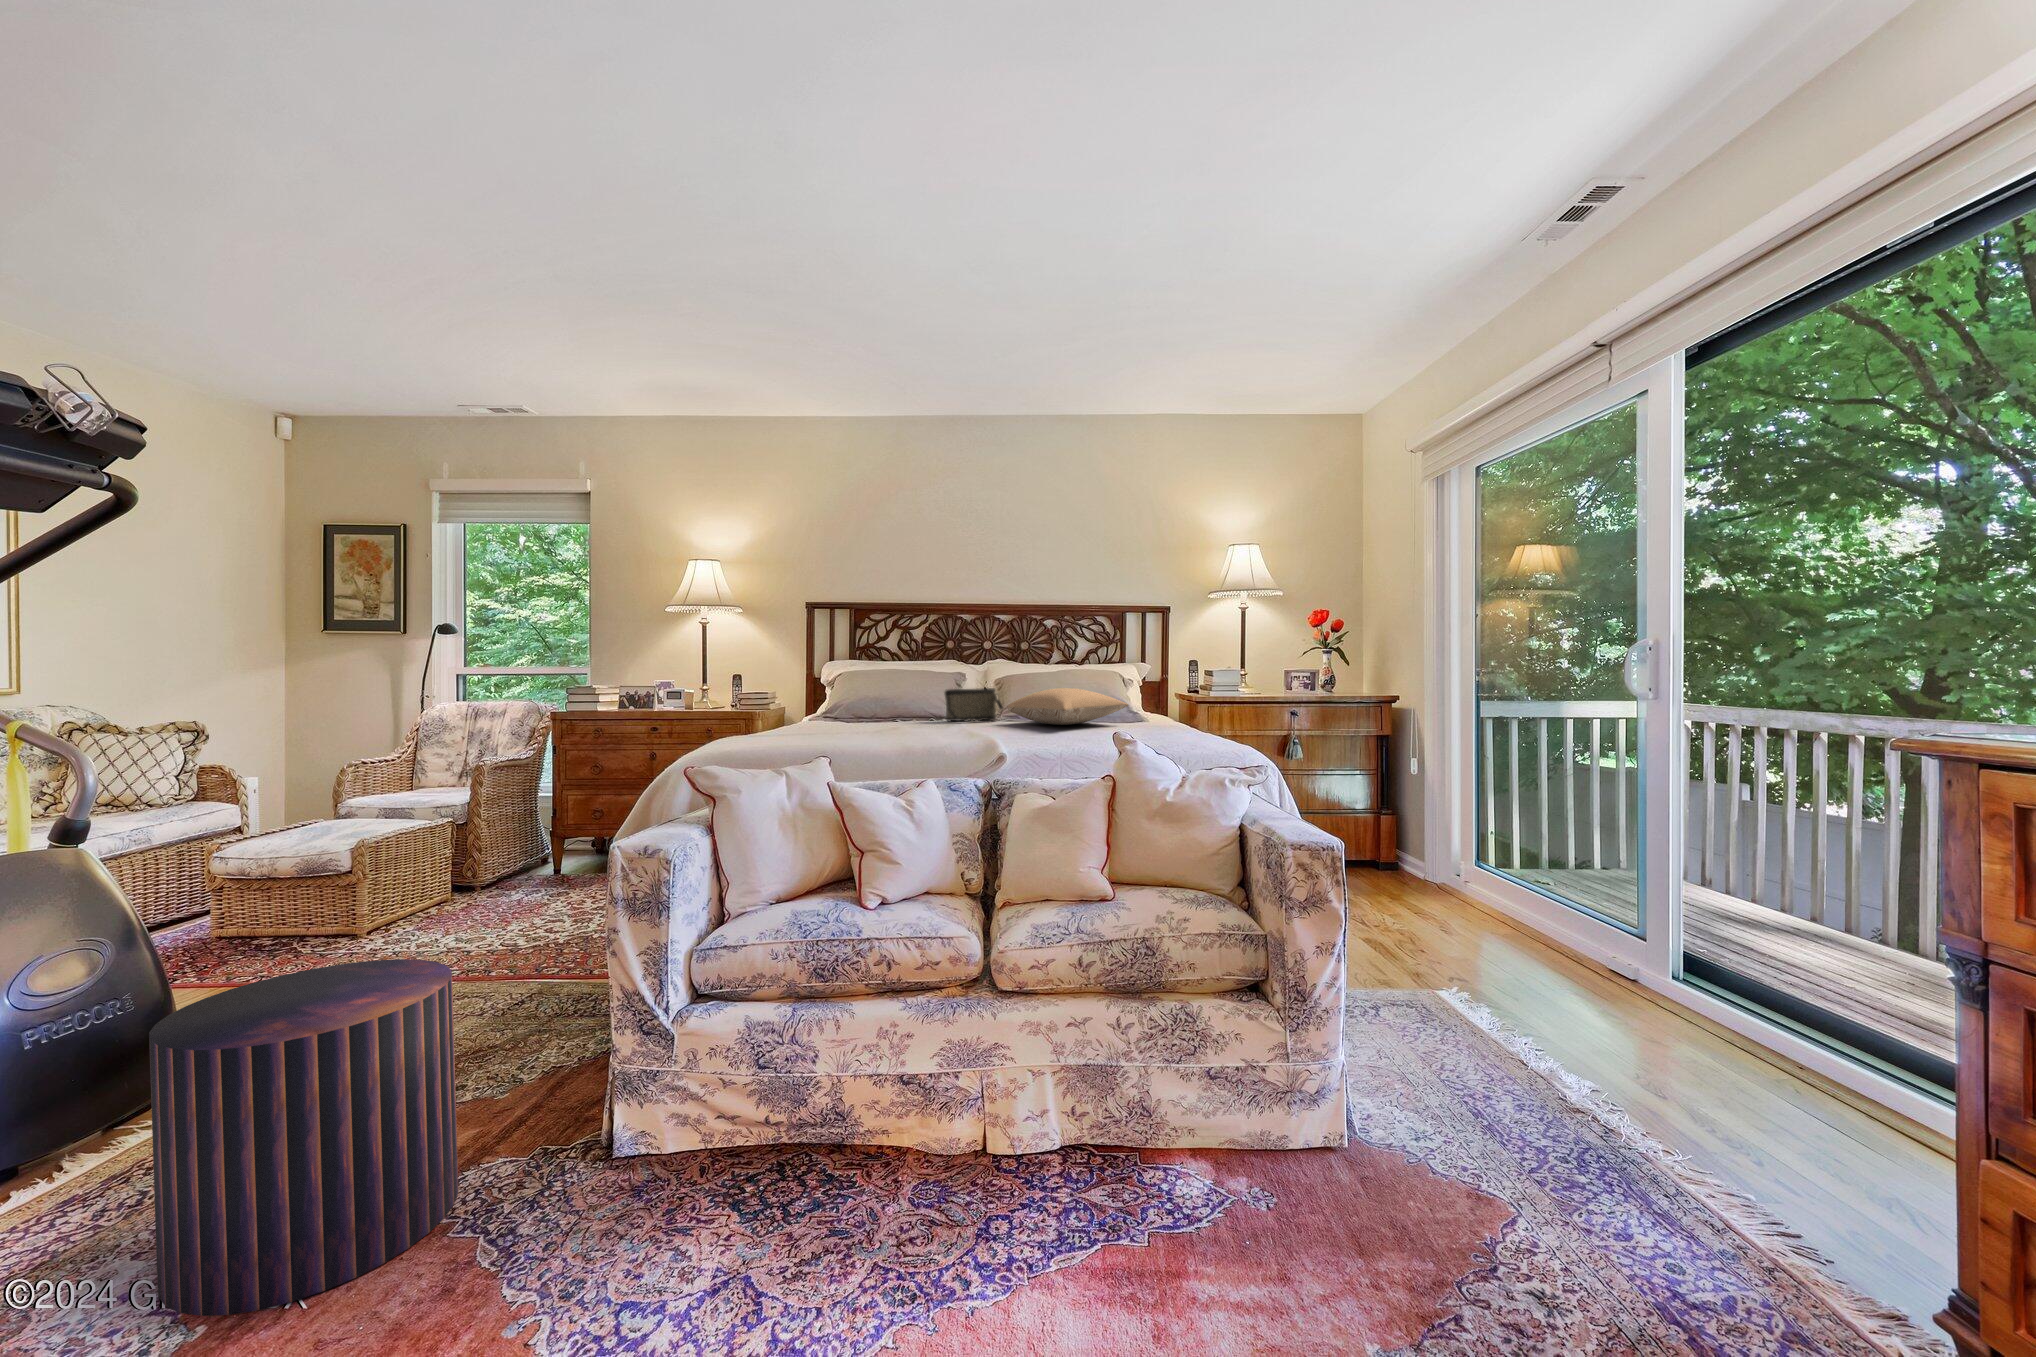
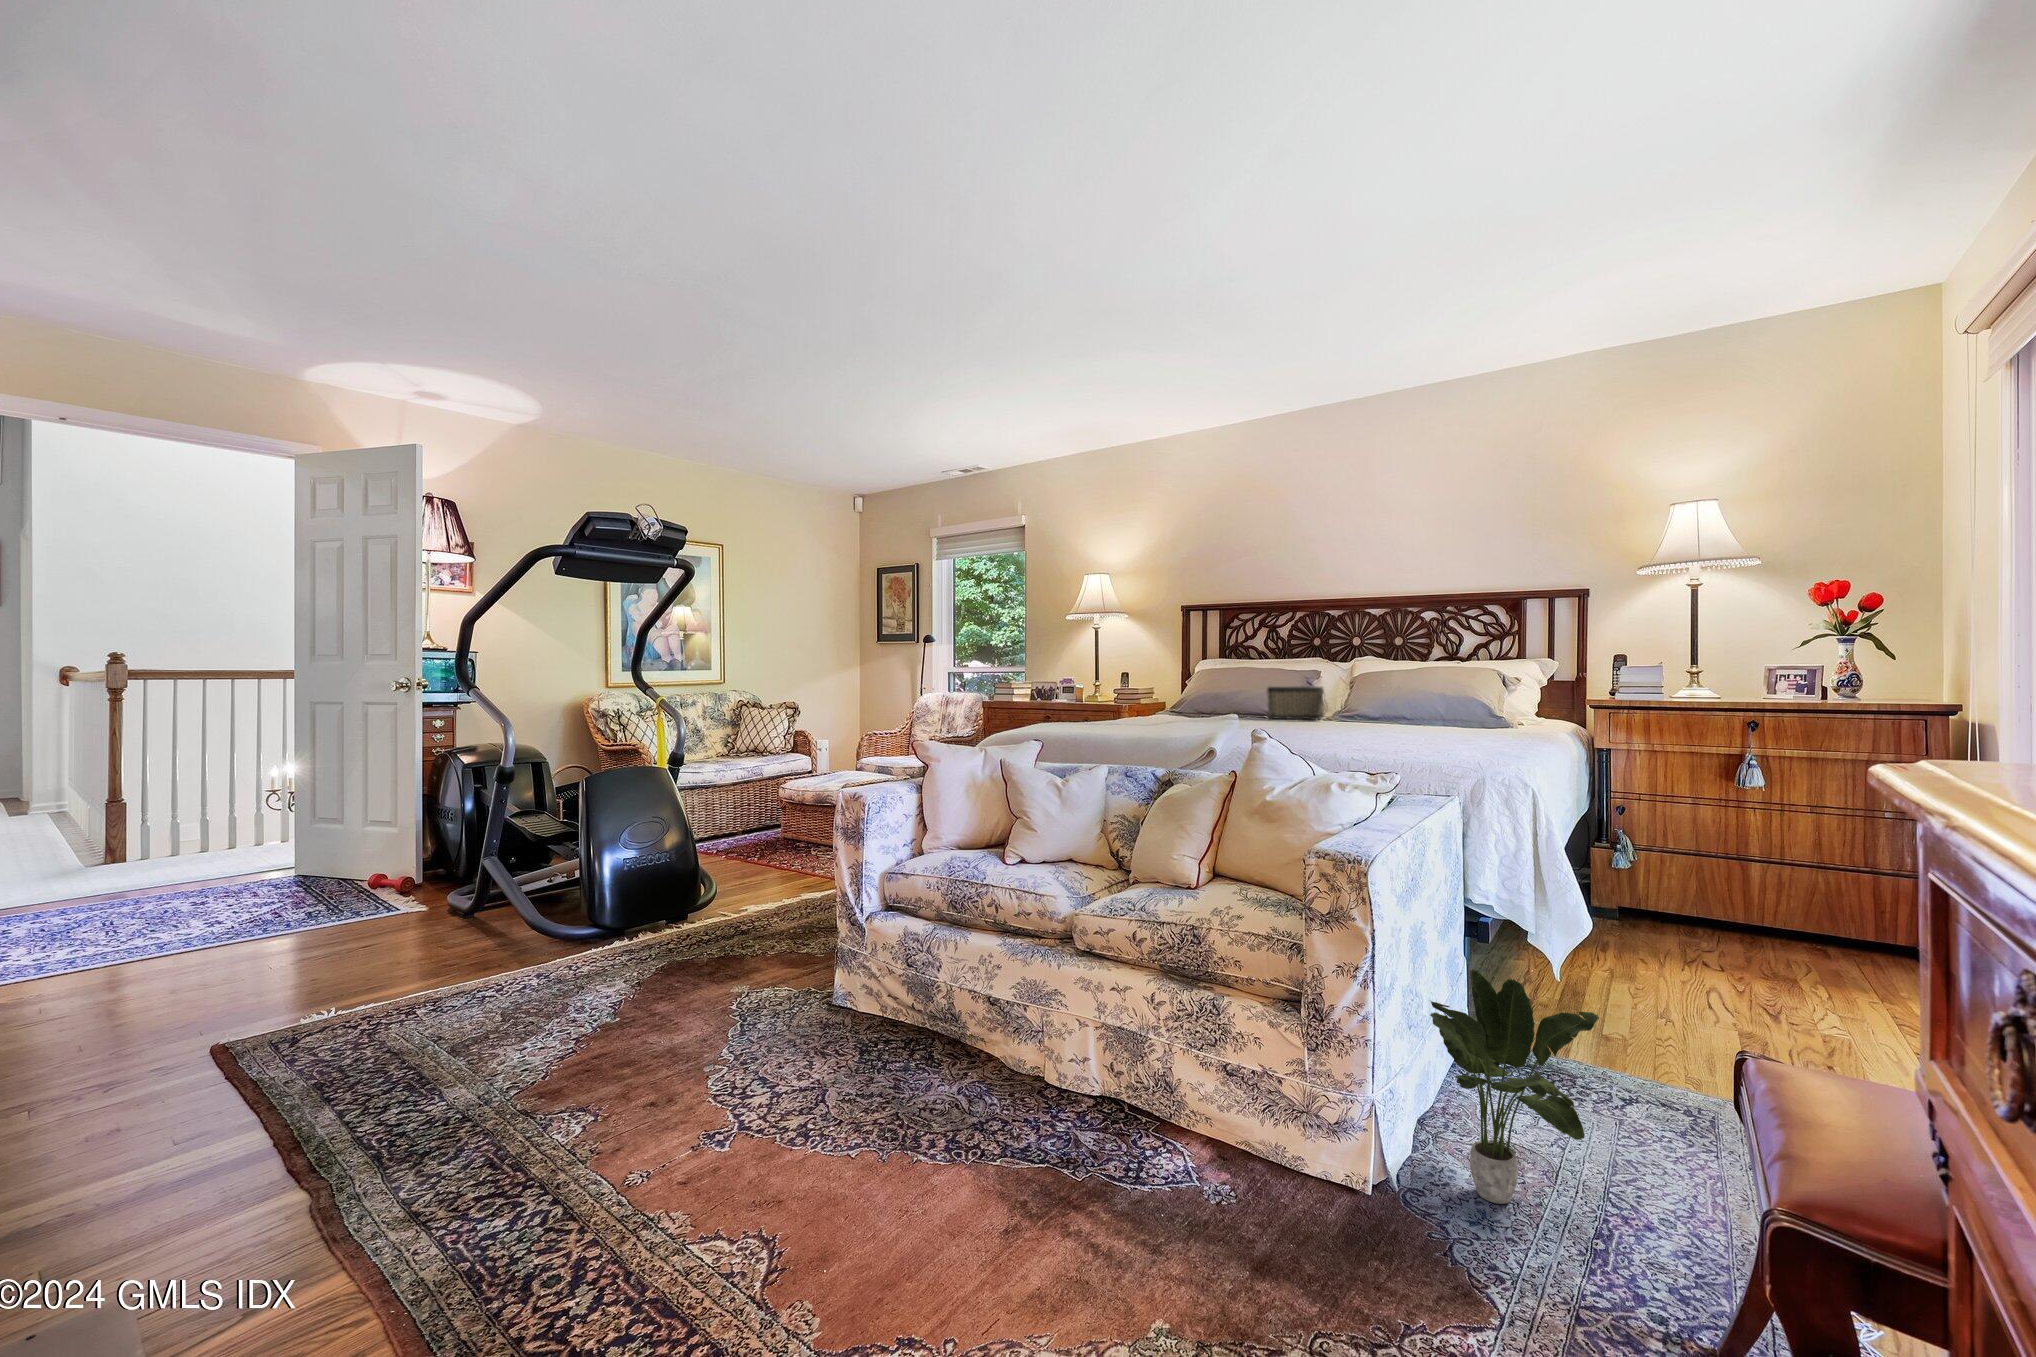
pillow: present [1007,688,1128,725] -> none [1323,689,1458,728]
potted plant: none [1342,926,1490,1123] -> present [1430,970,1599,1204]
pouf: present [149,959,458,1316] -> none [607,846,757,1027]

